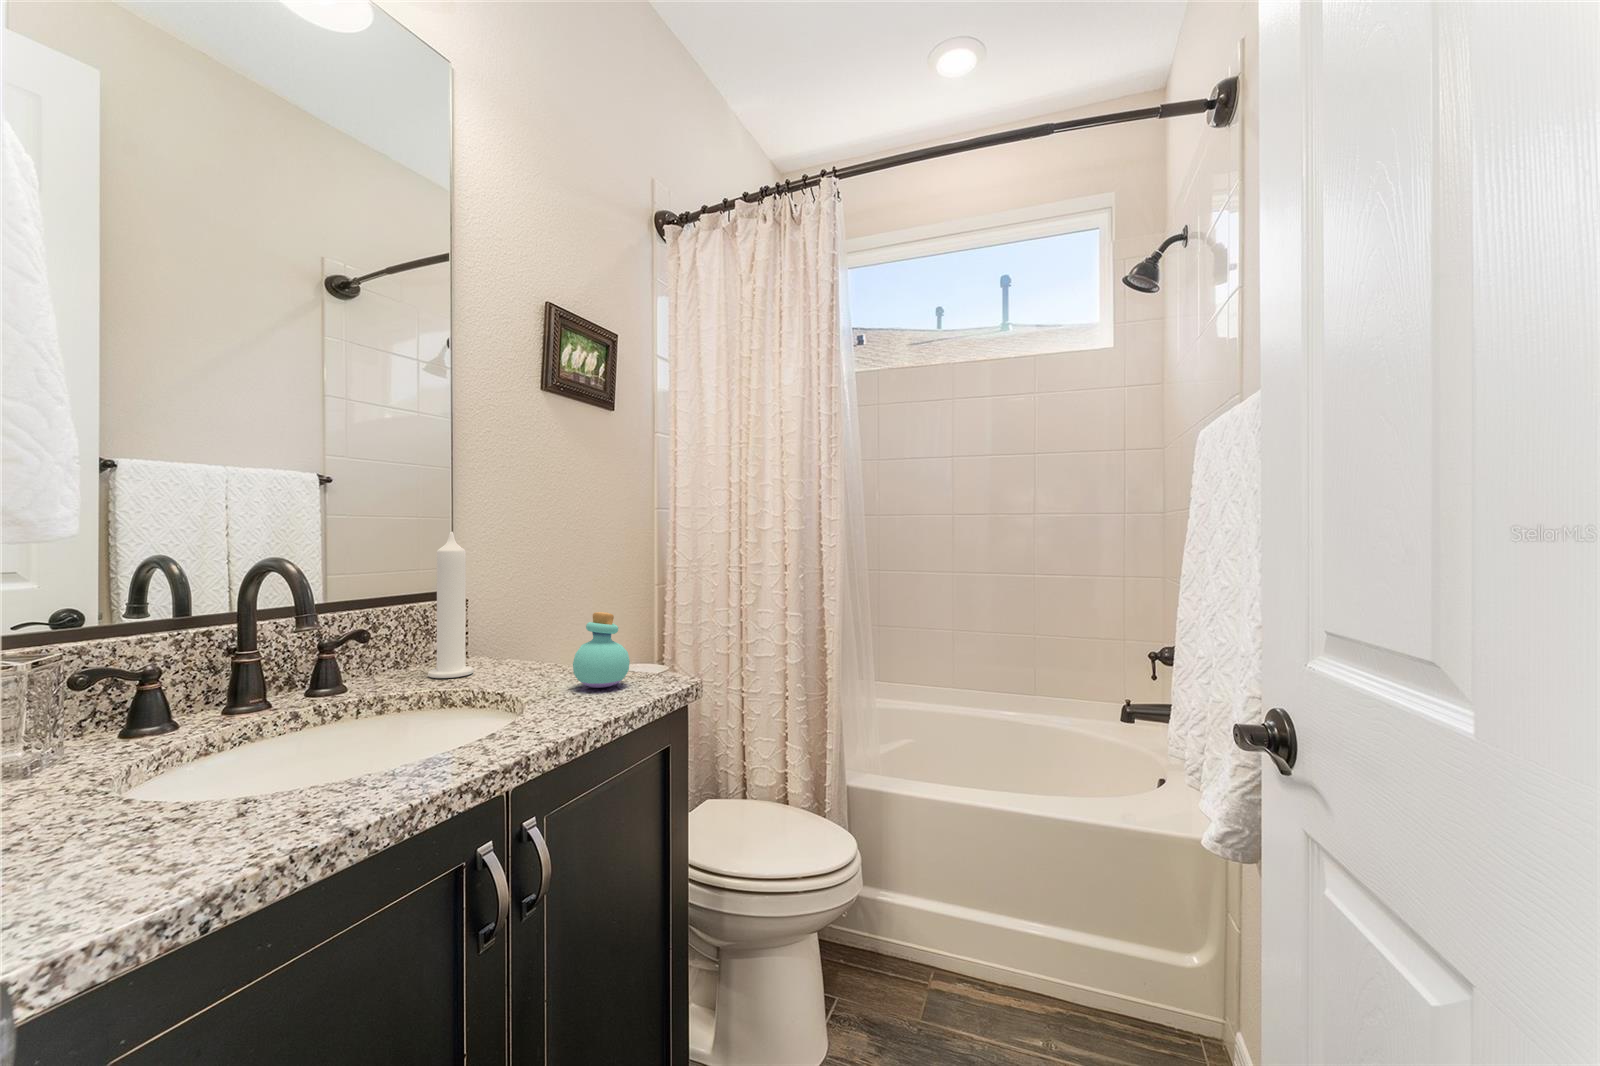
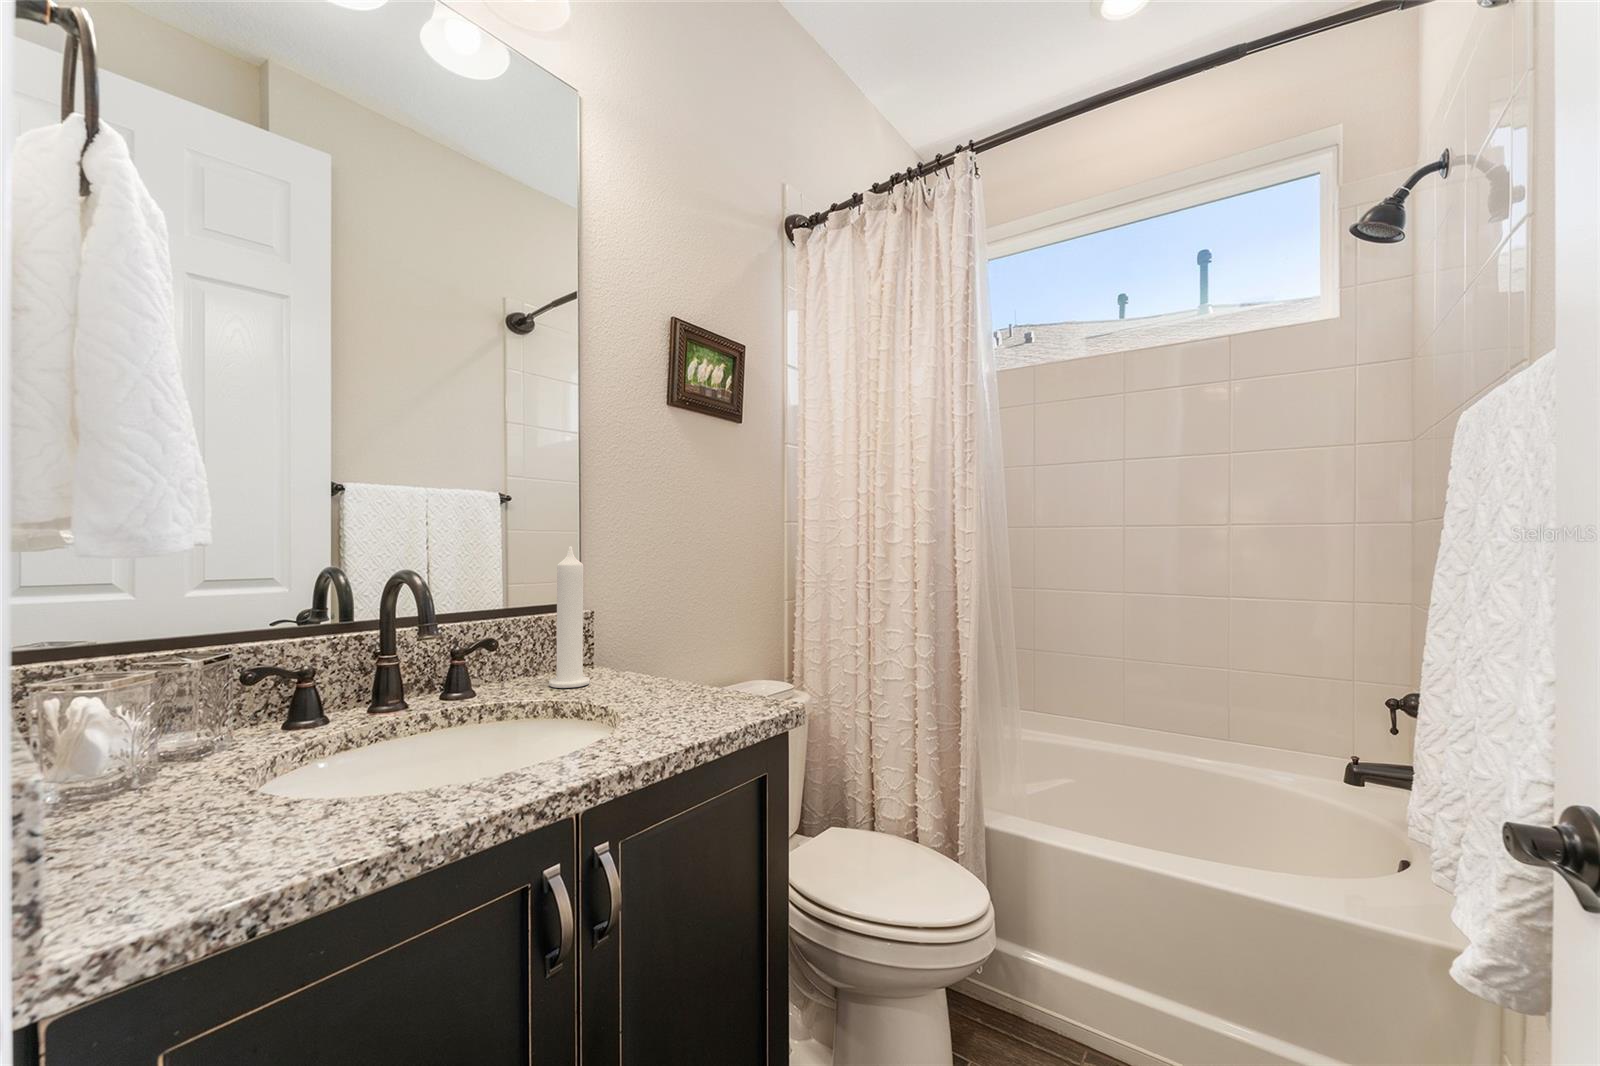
perfume bottle: present [573,612,630,688] -> none [671,630,727,708]

